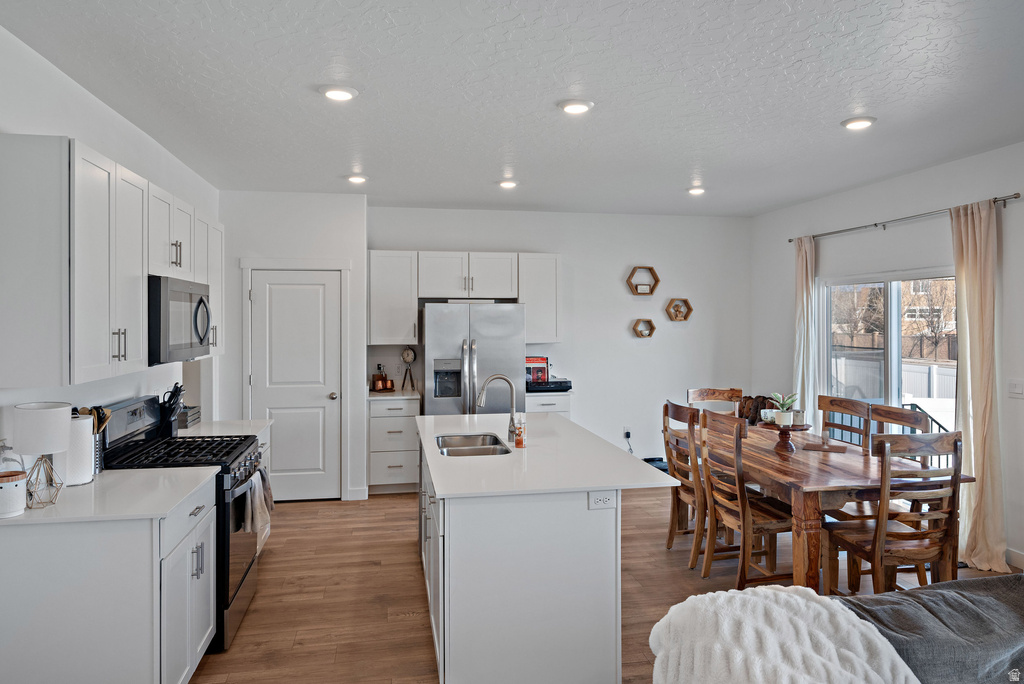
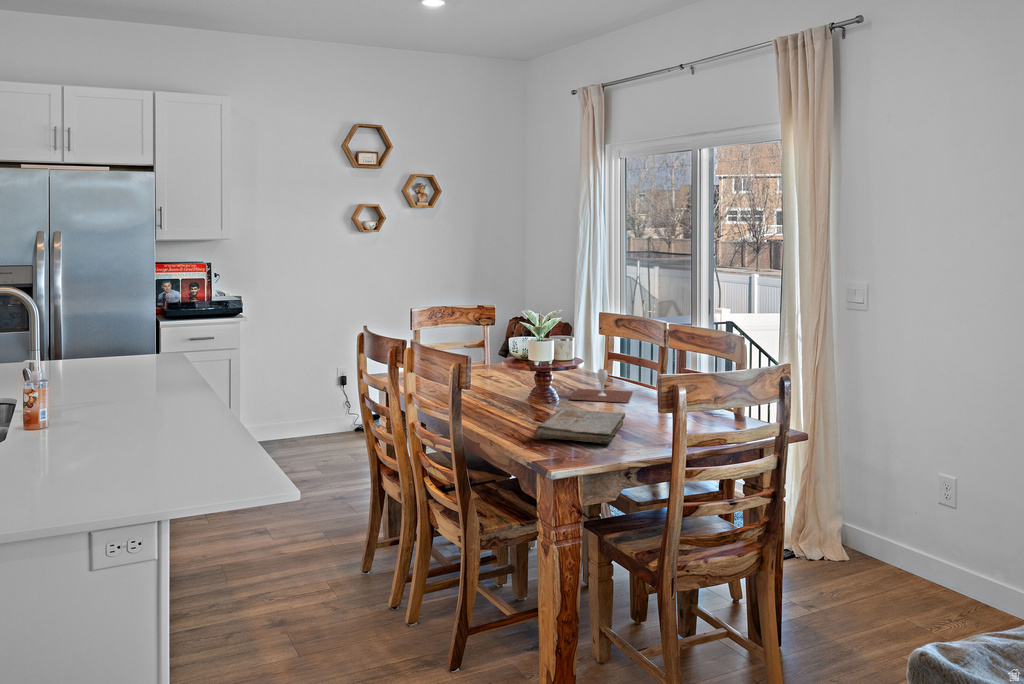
book: none [787,453,845,474] -> present [535,408,625,444]

